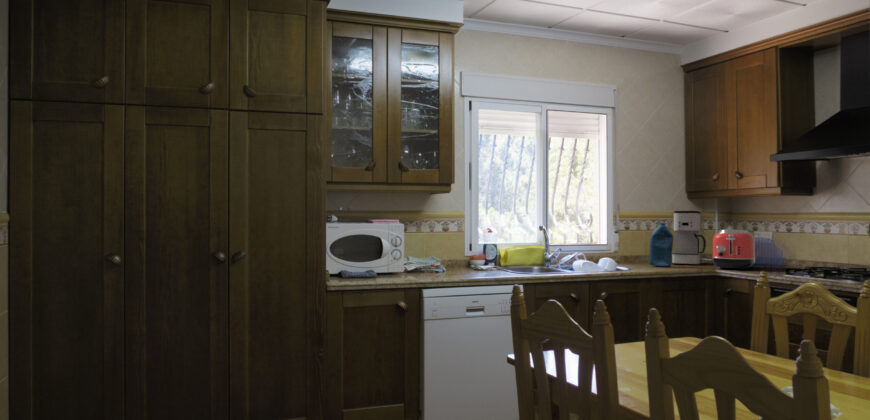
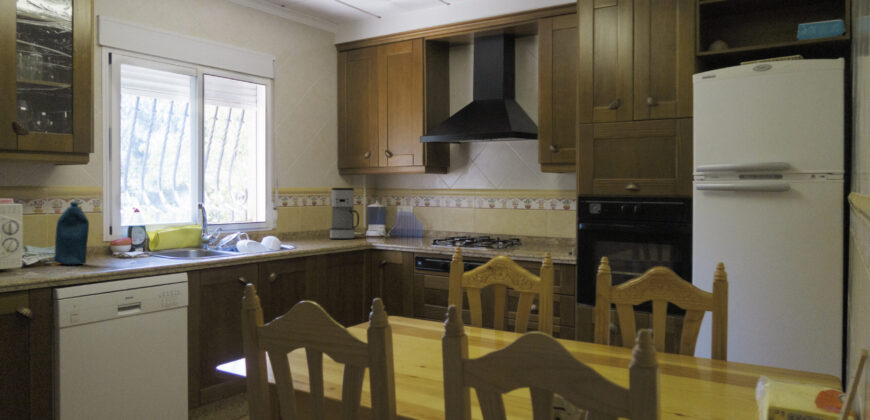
bottle: present [649,223,673,267] -> present [54,202,89,265]
toaster: present [712,230,756,270] -> none [367,206,402,242]

